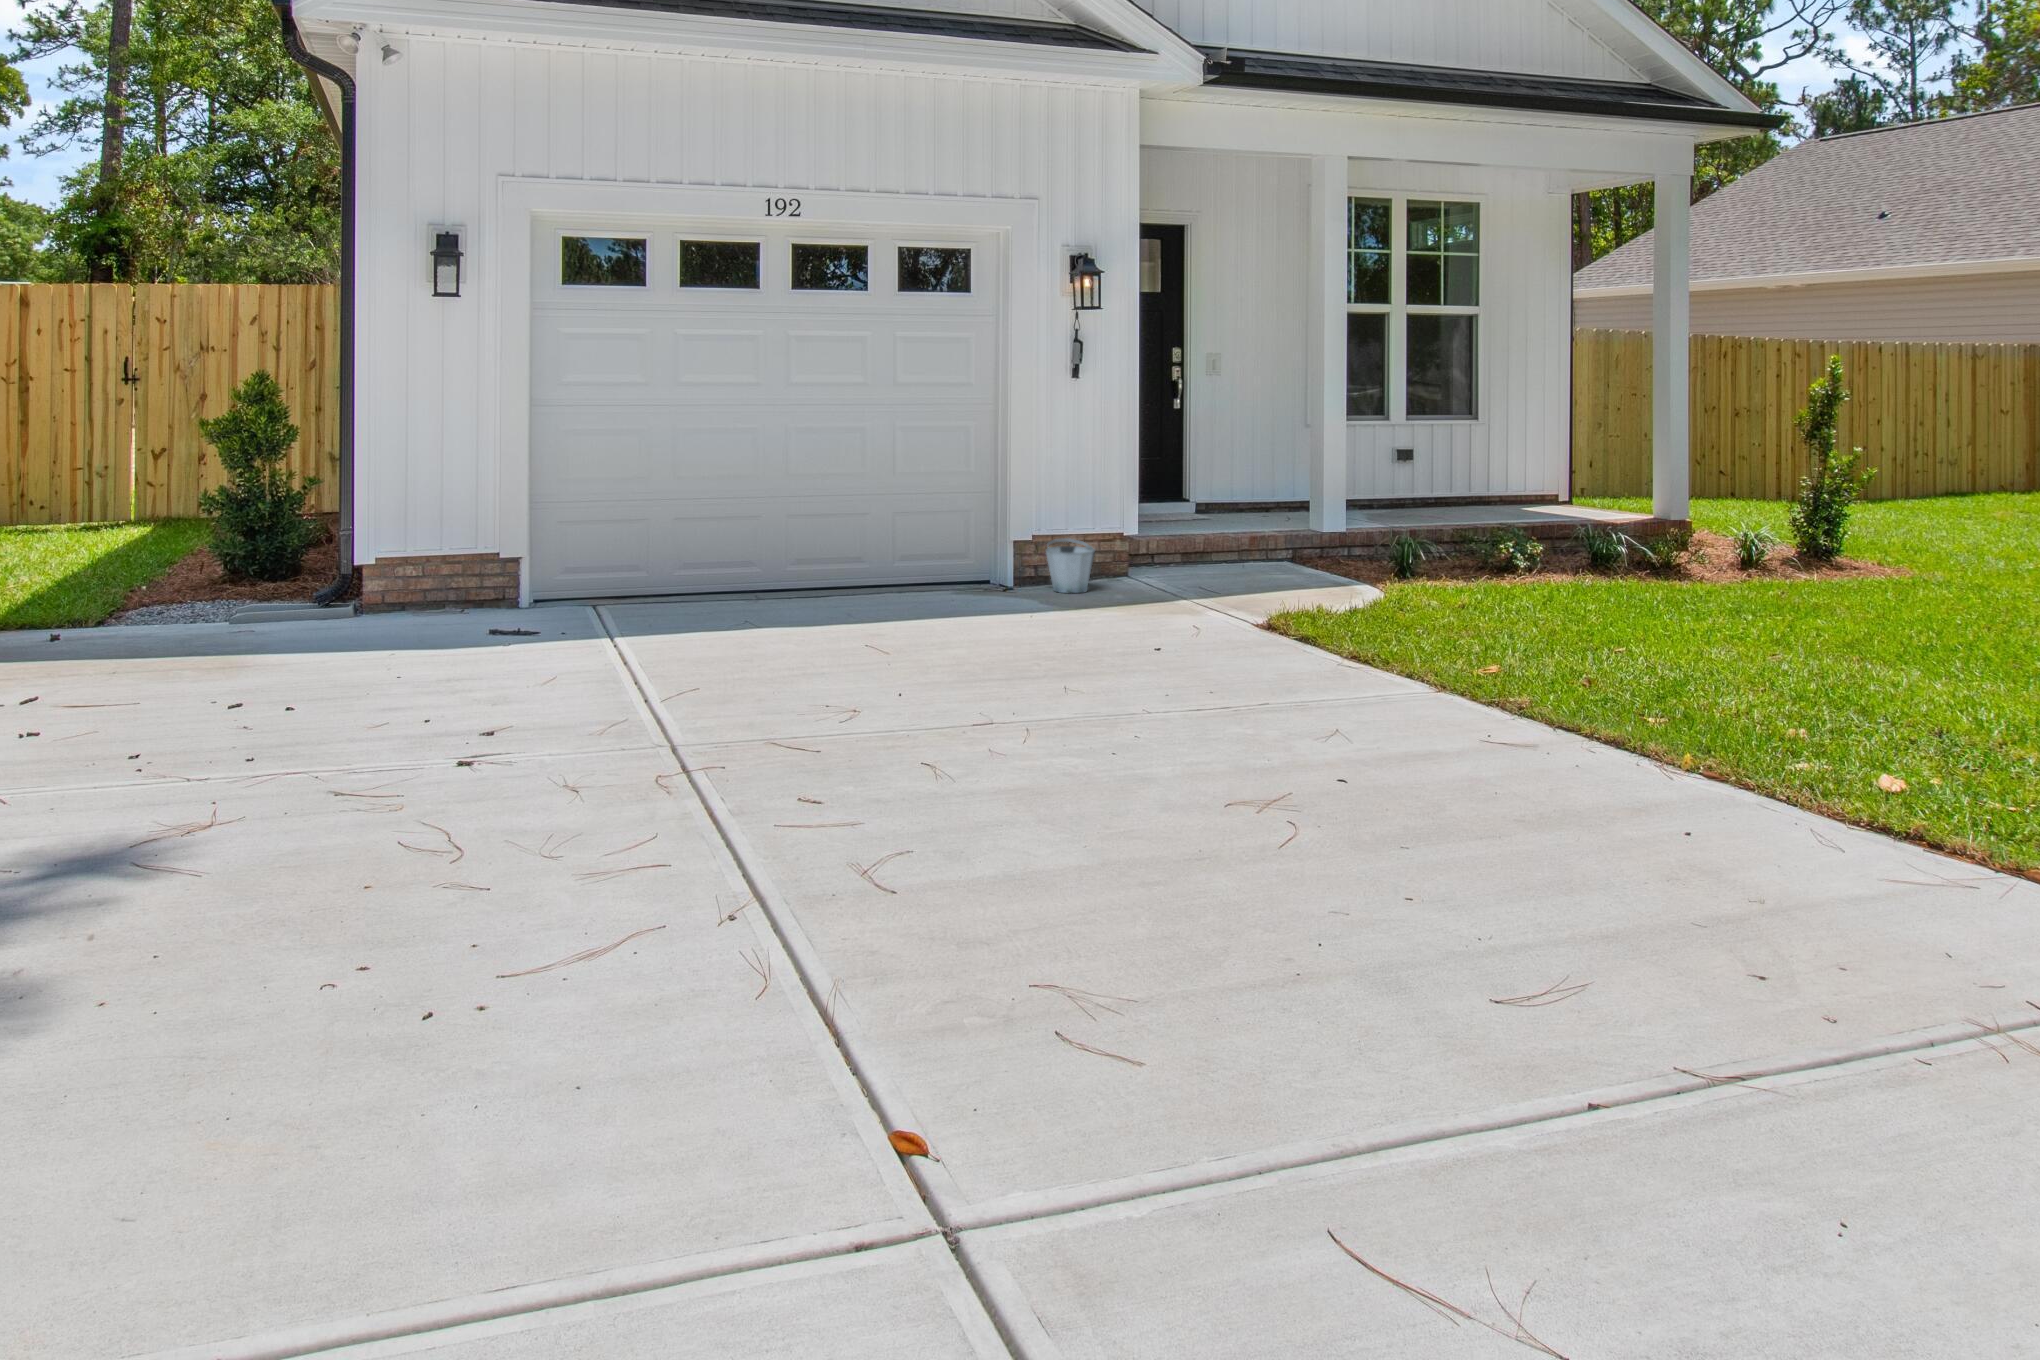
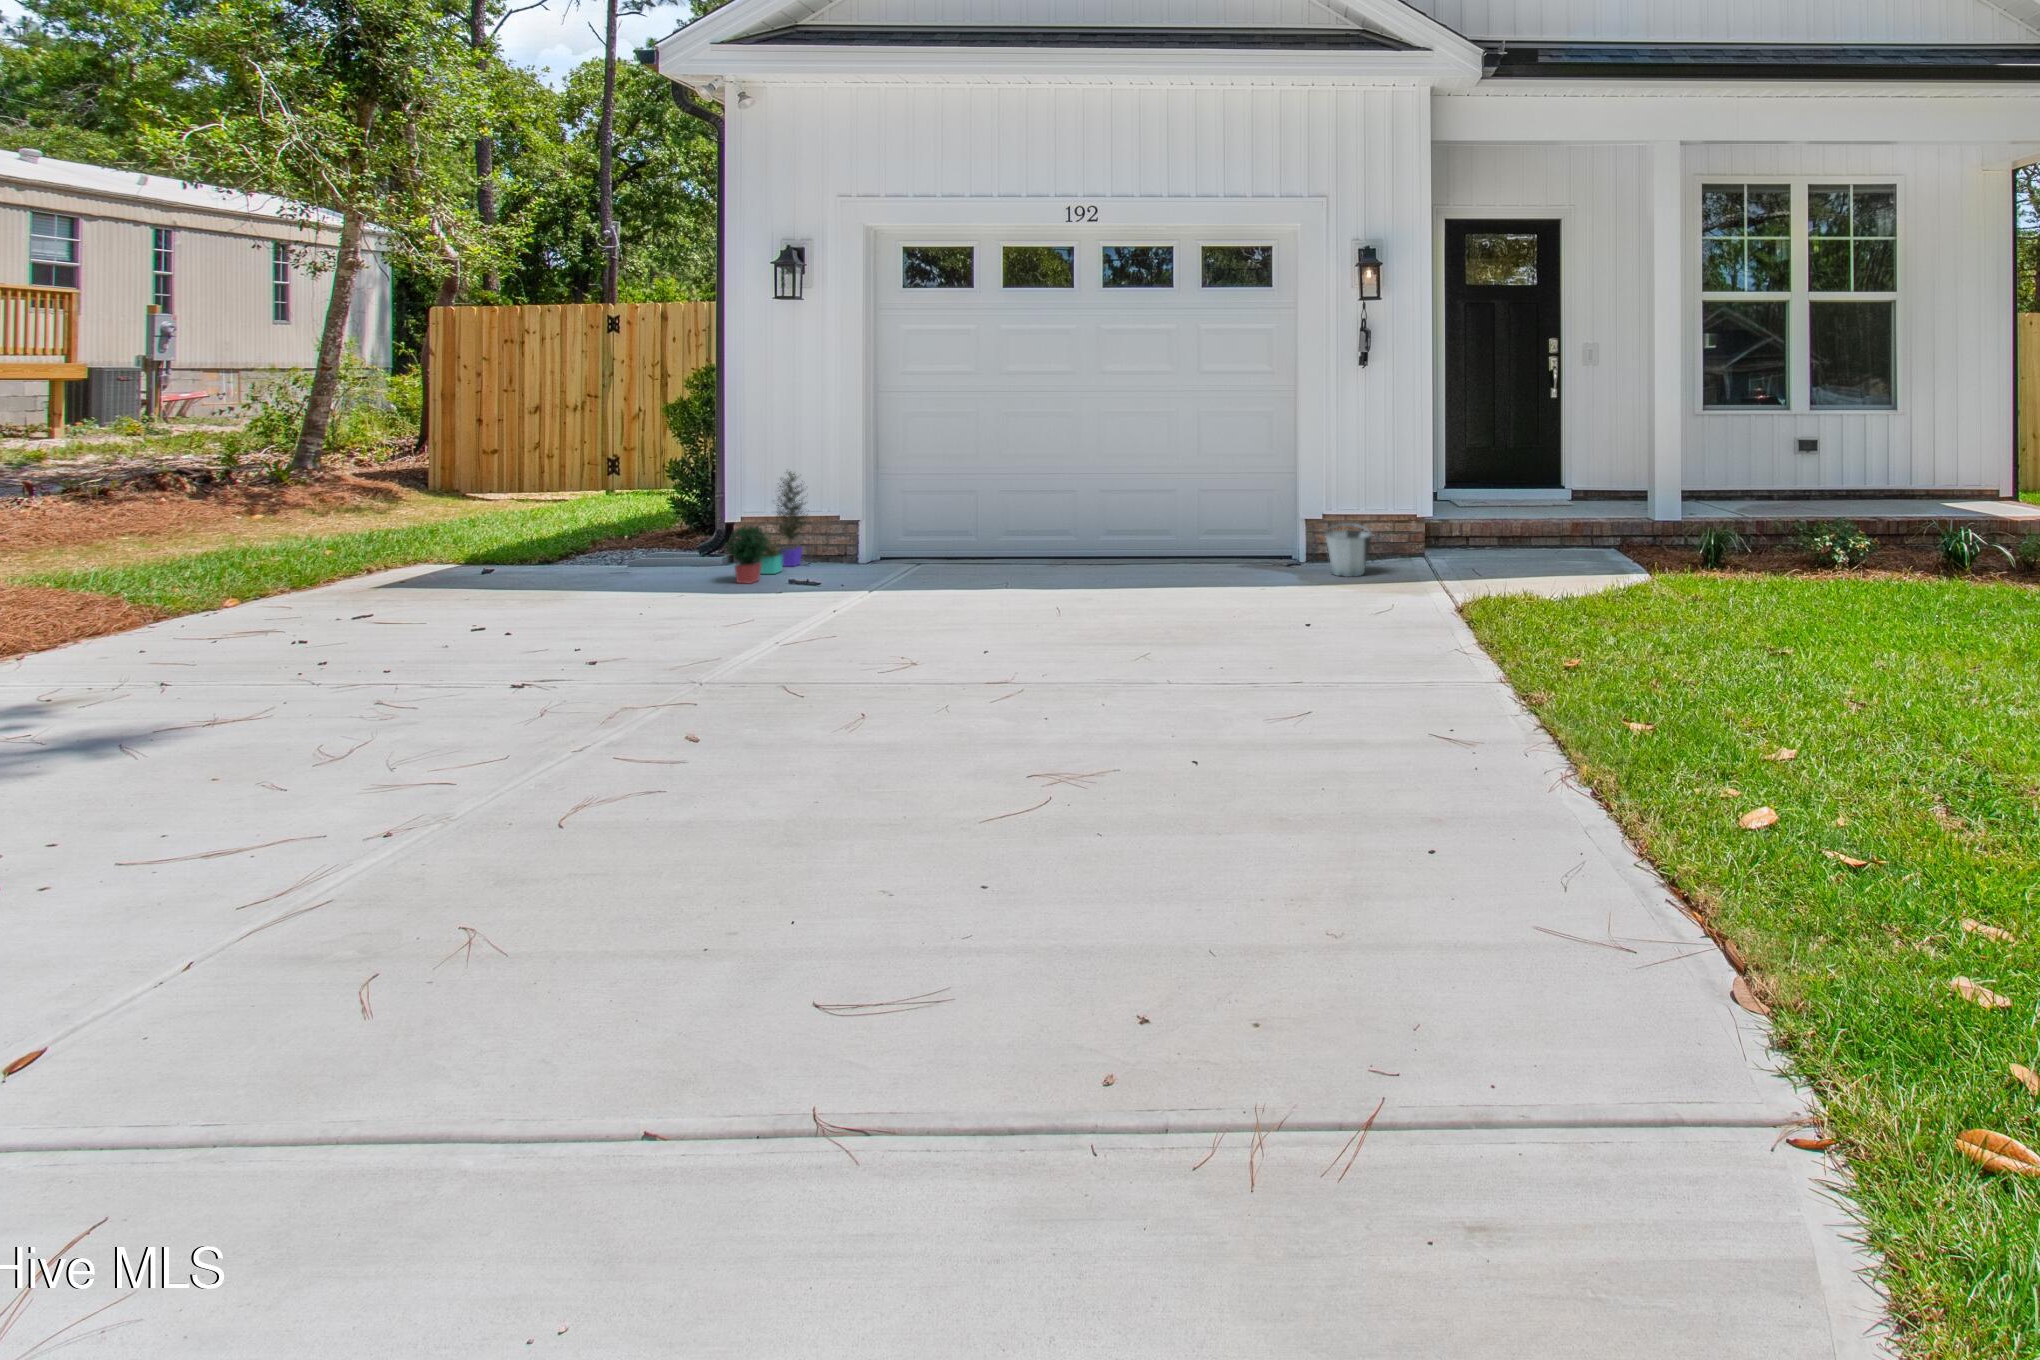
potted plant: none [421,504,476,641] -> present [726,472,809,584]

